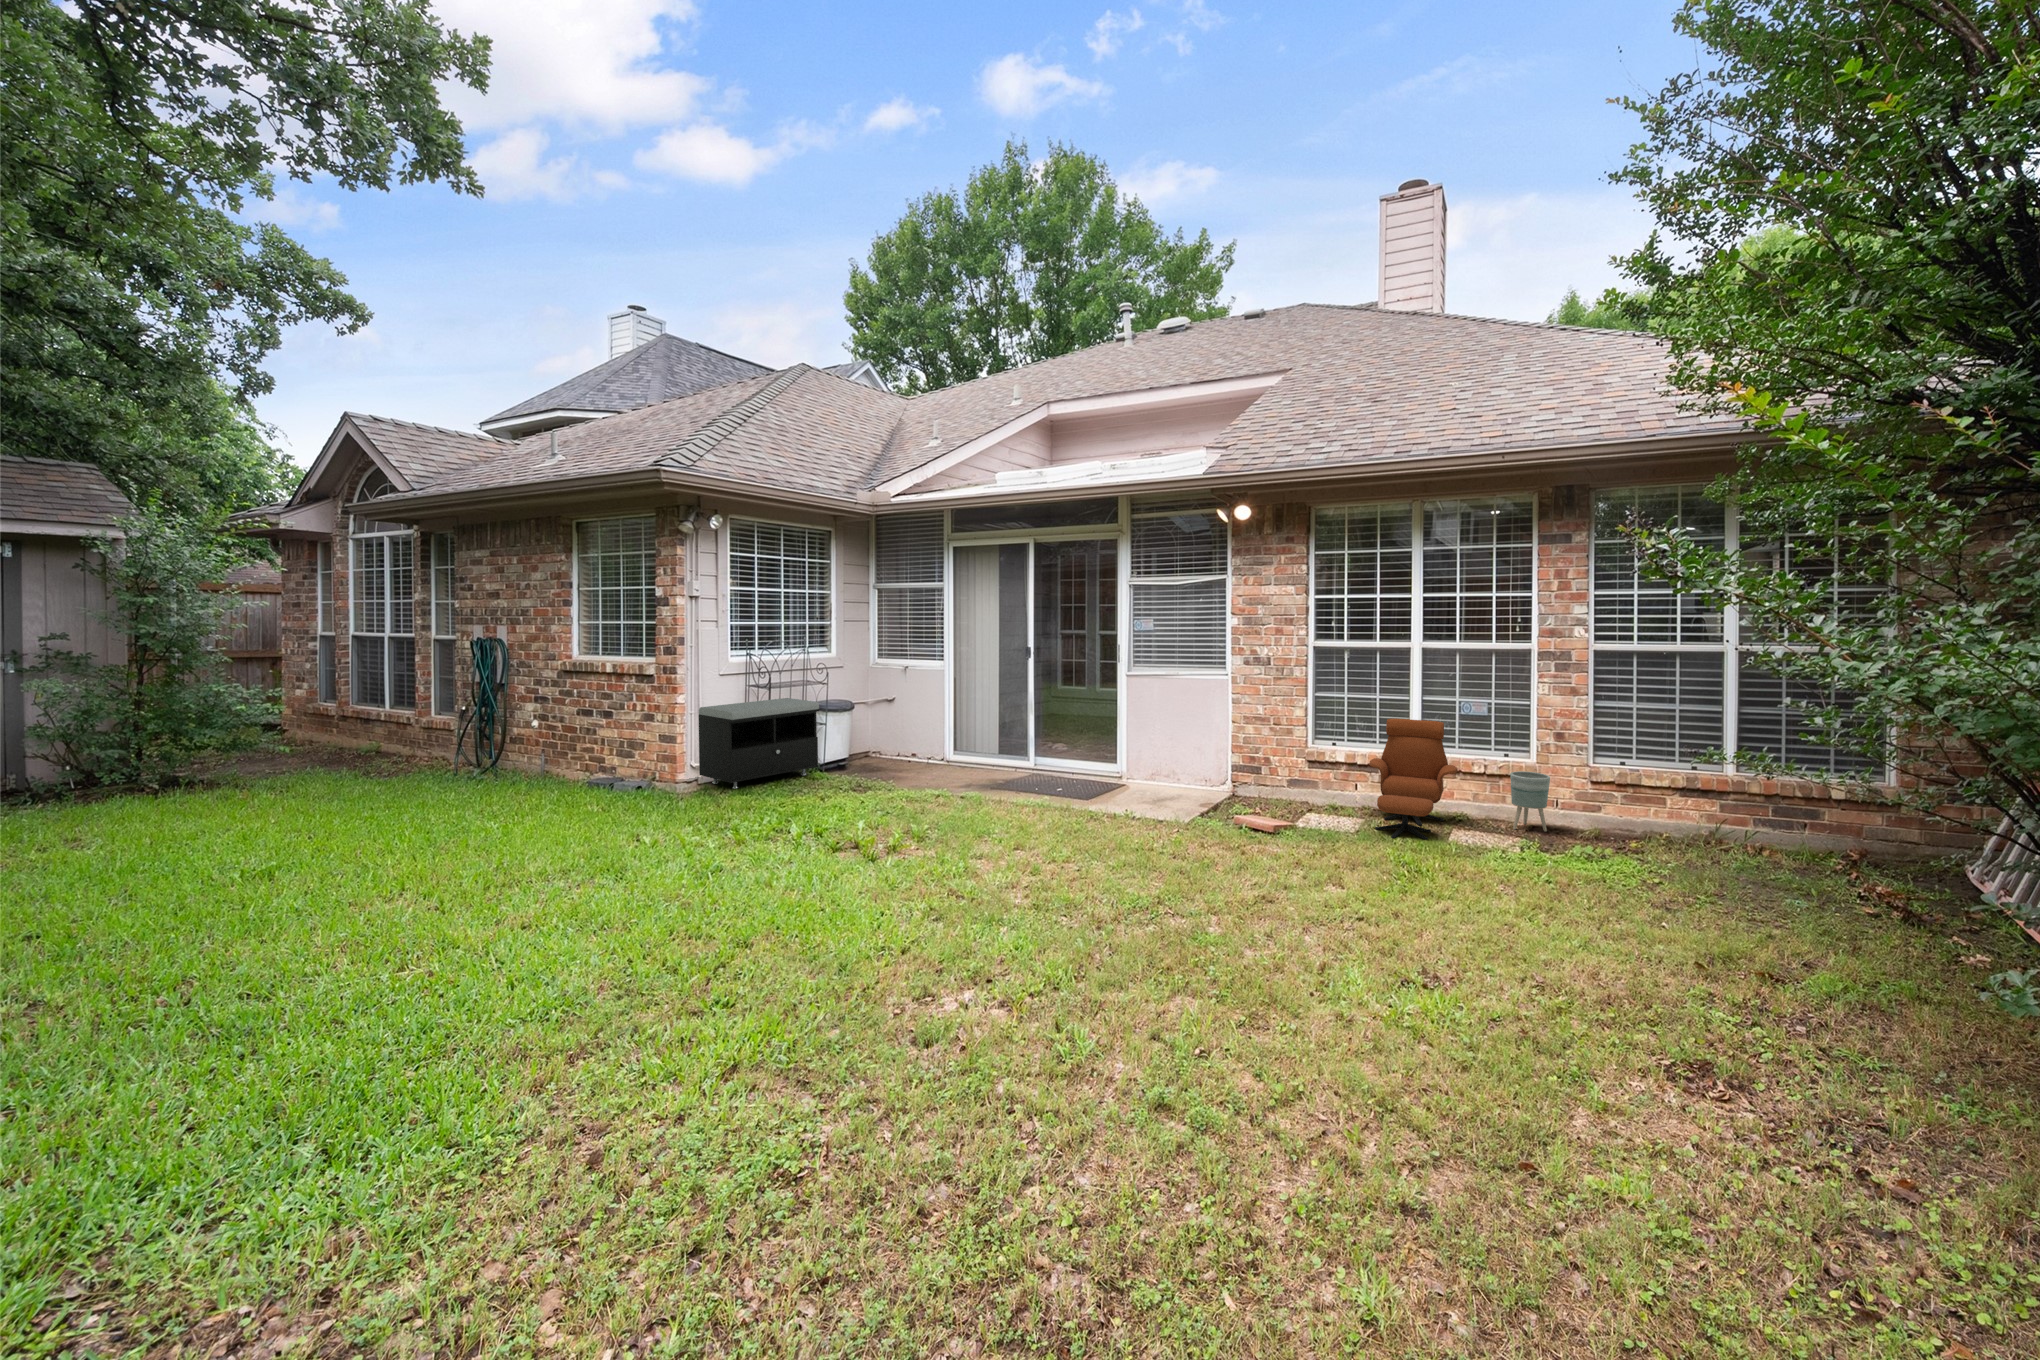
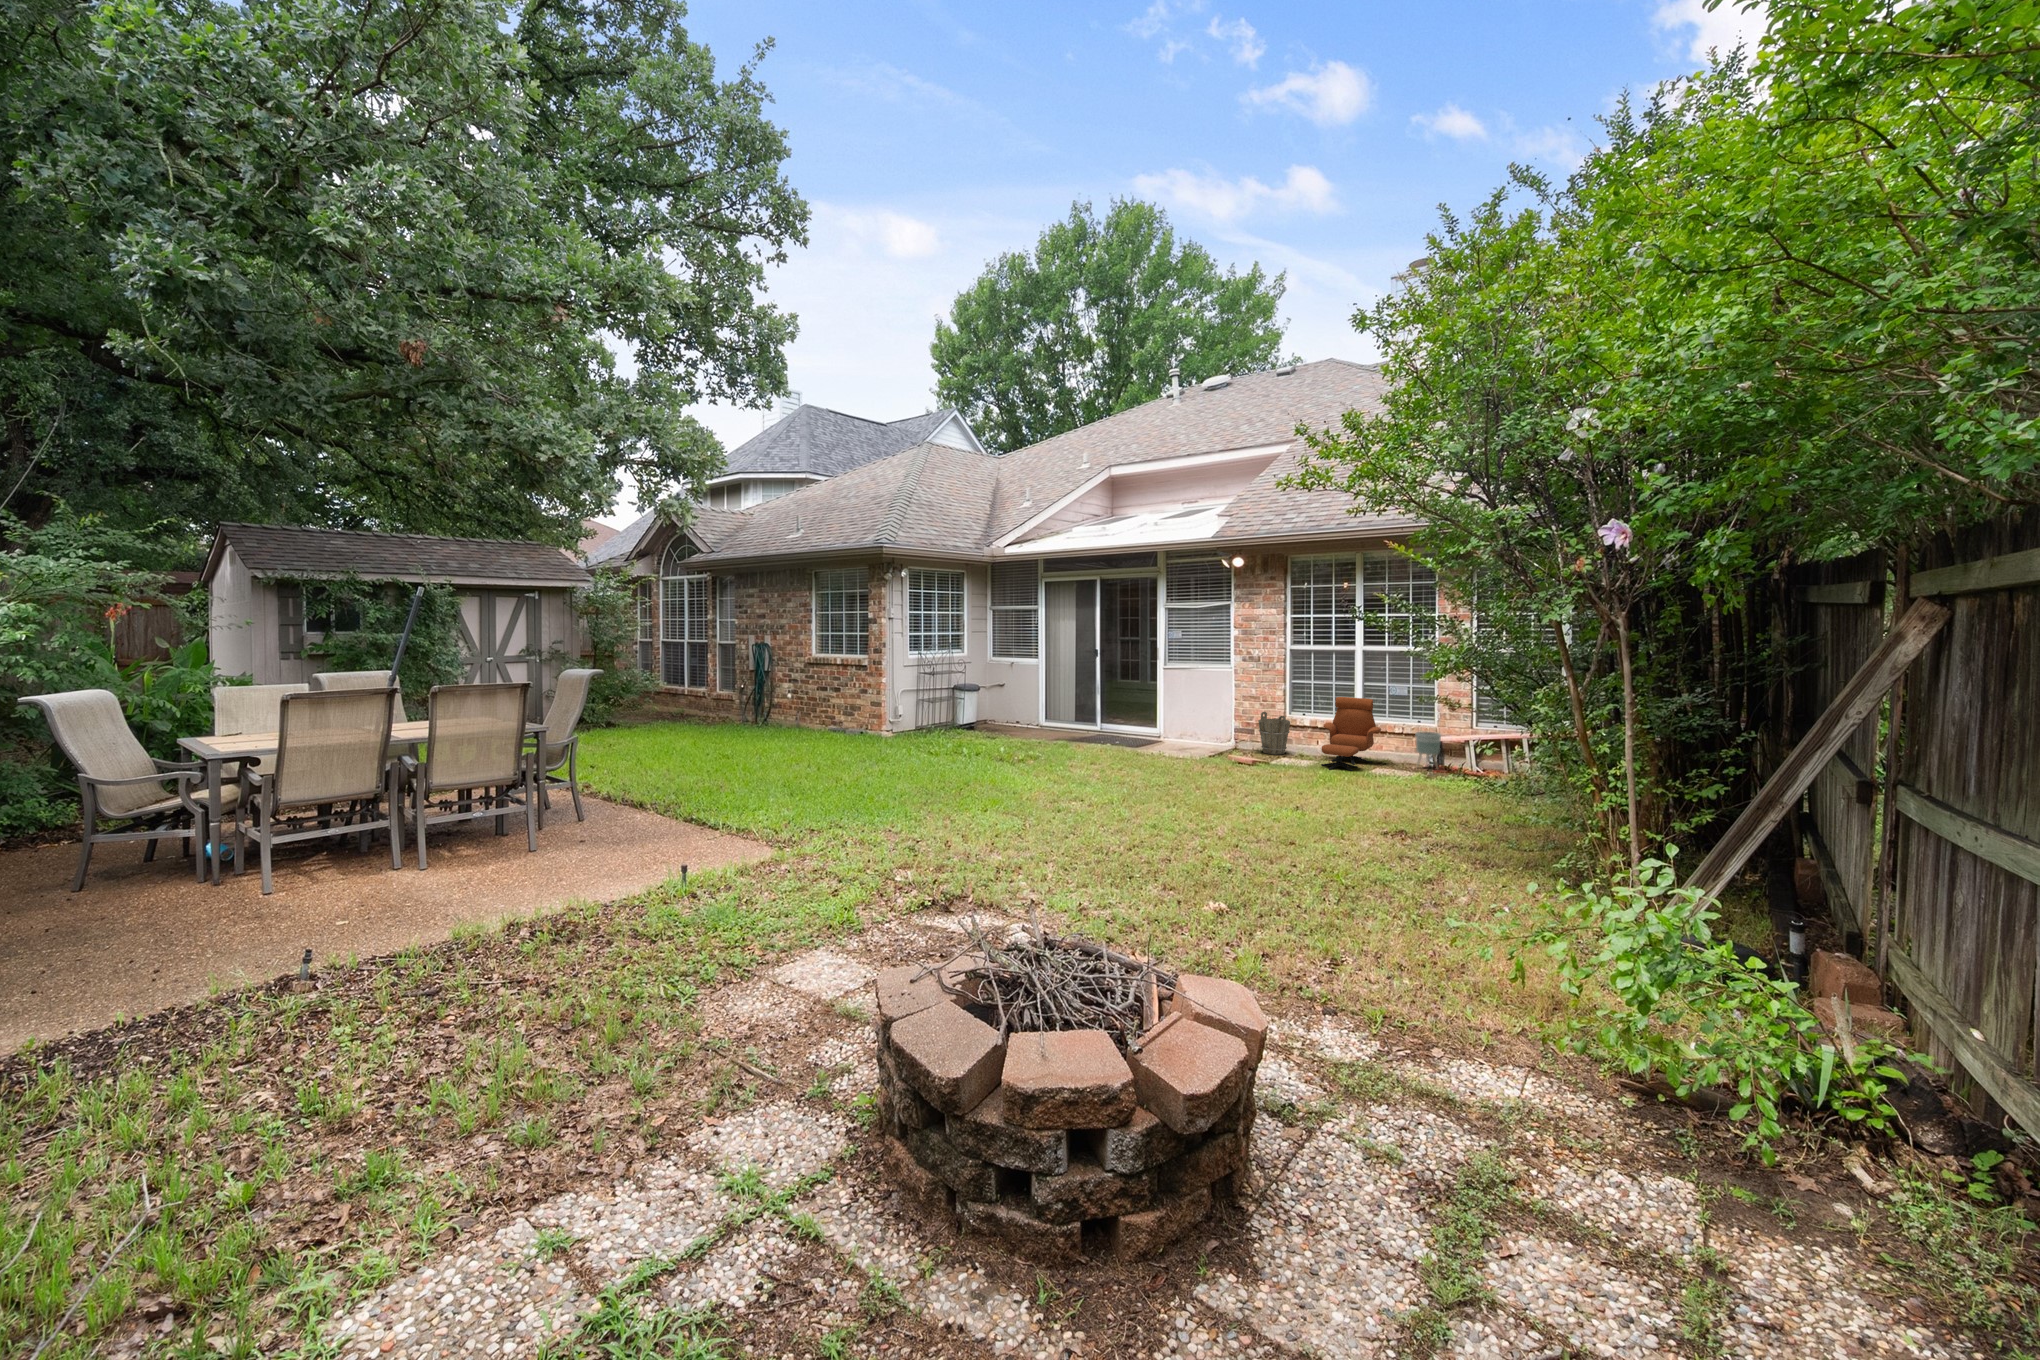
storage bench: present [699,698,819,789] -> none [895,682,965,737]
bucket: none [1269,741,1317,809] -> present [1258,712,1290,755]

